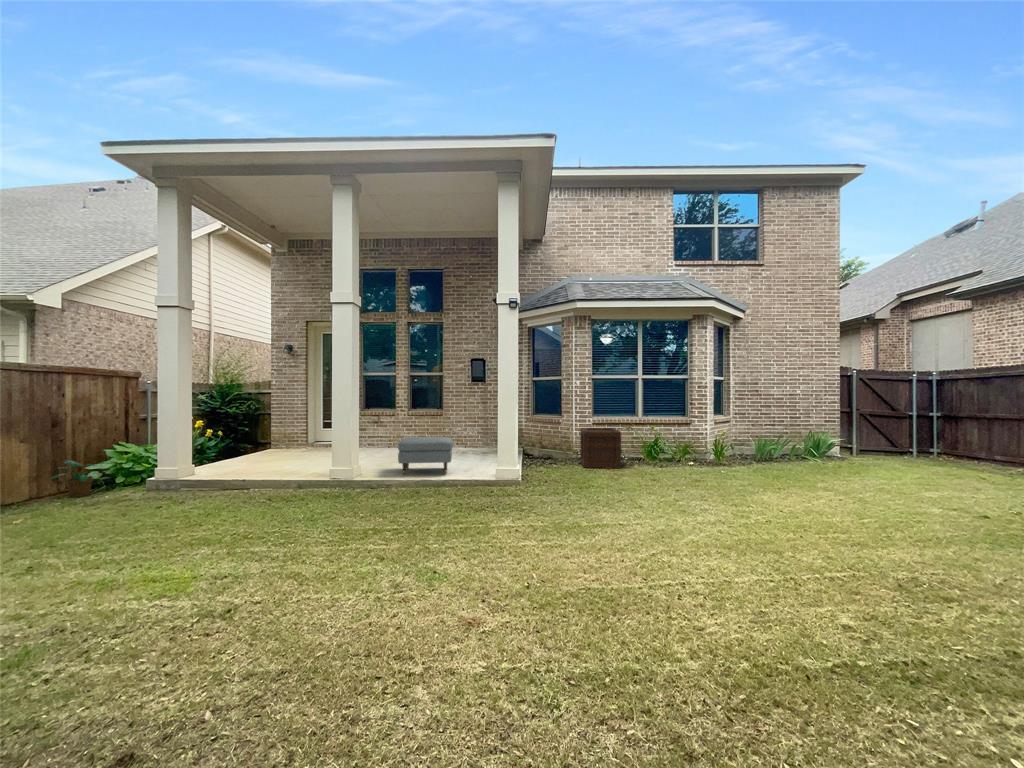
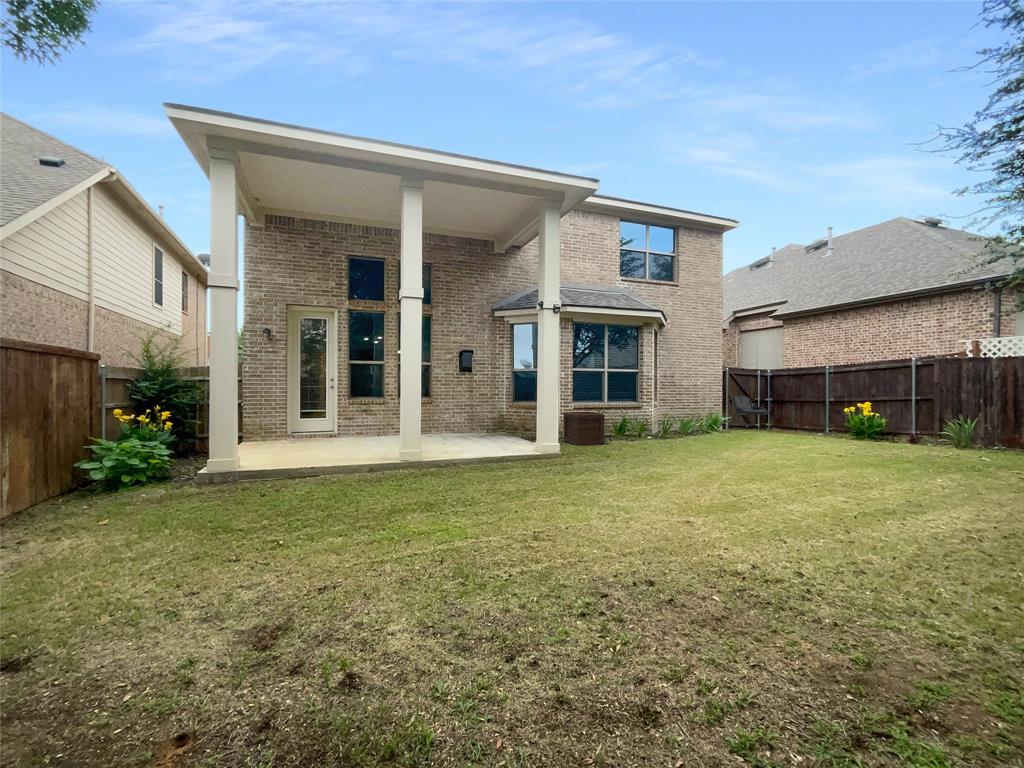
lounge chair: none [862,409,923,456] -> present [732,396,768,428]
ottoman: present [398,437,453,475] -> none [445,421,502,457]
potted plant: present [51,460,95,497] -> none [63,458,126,502]

